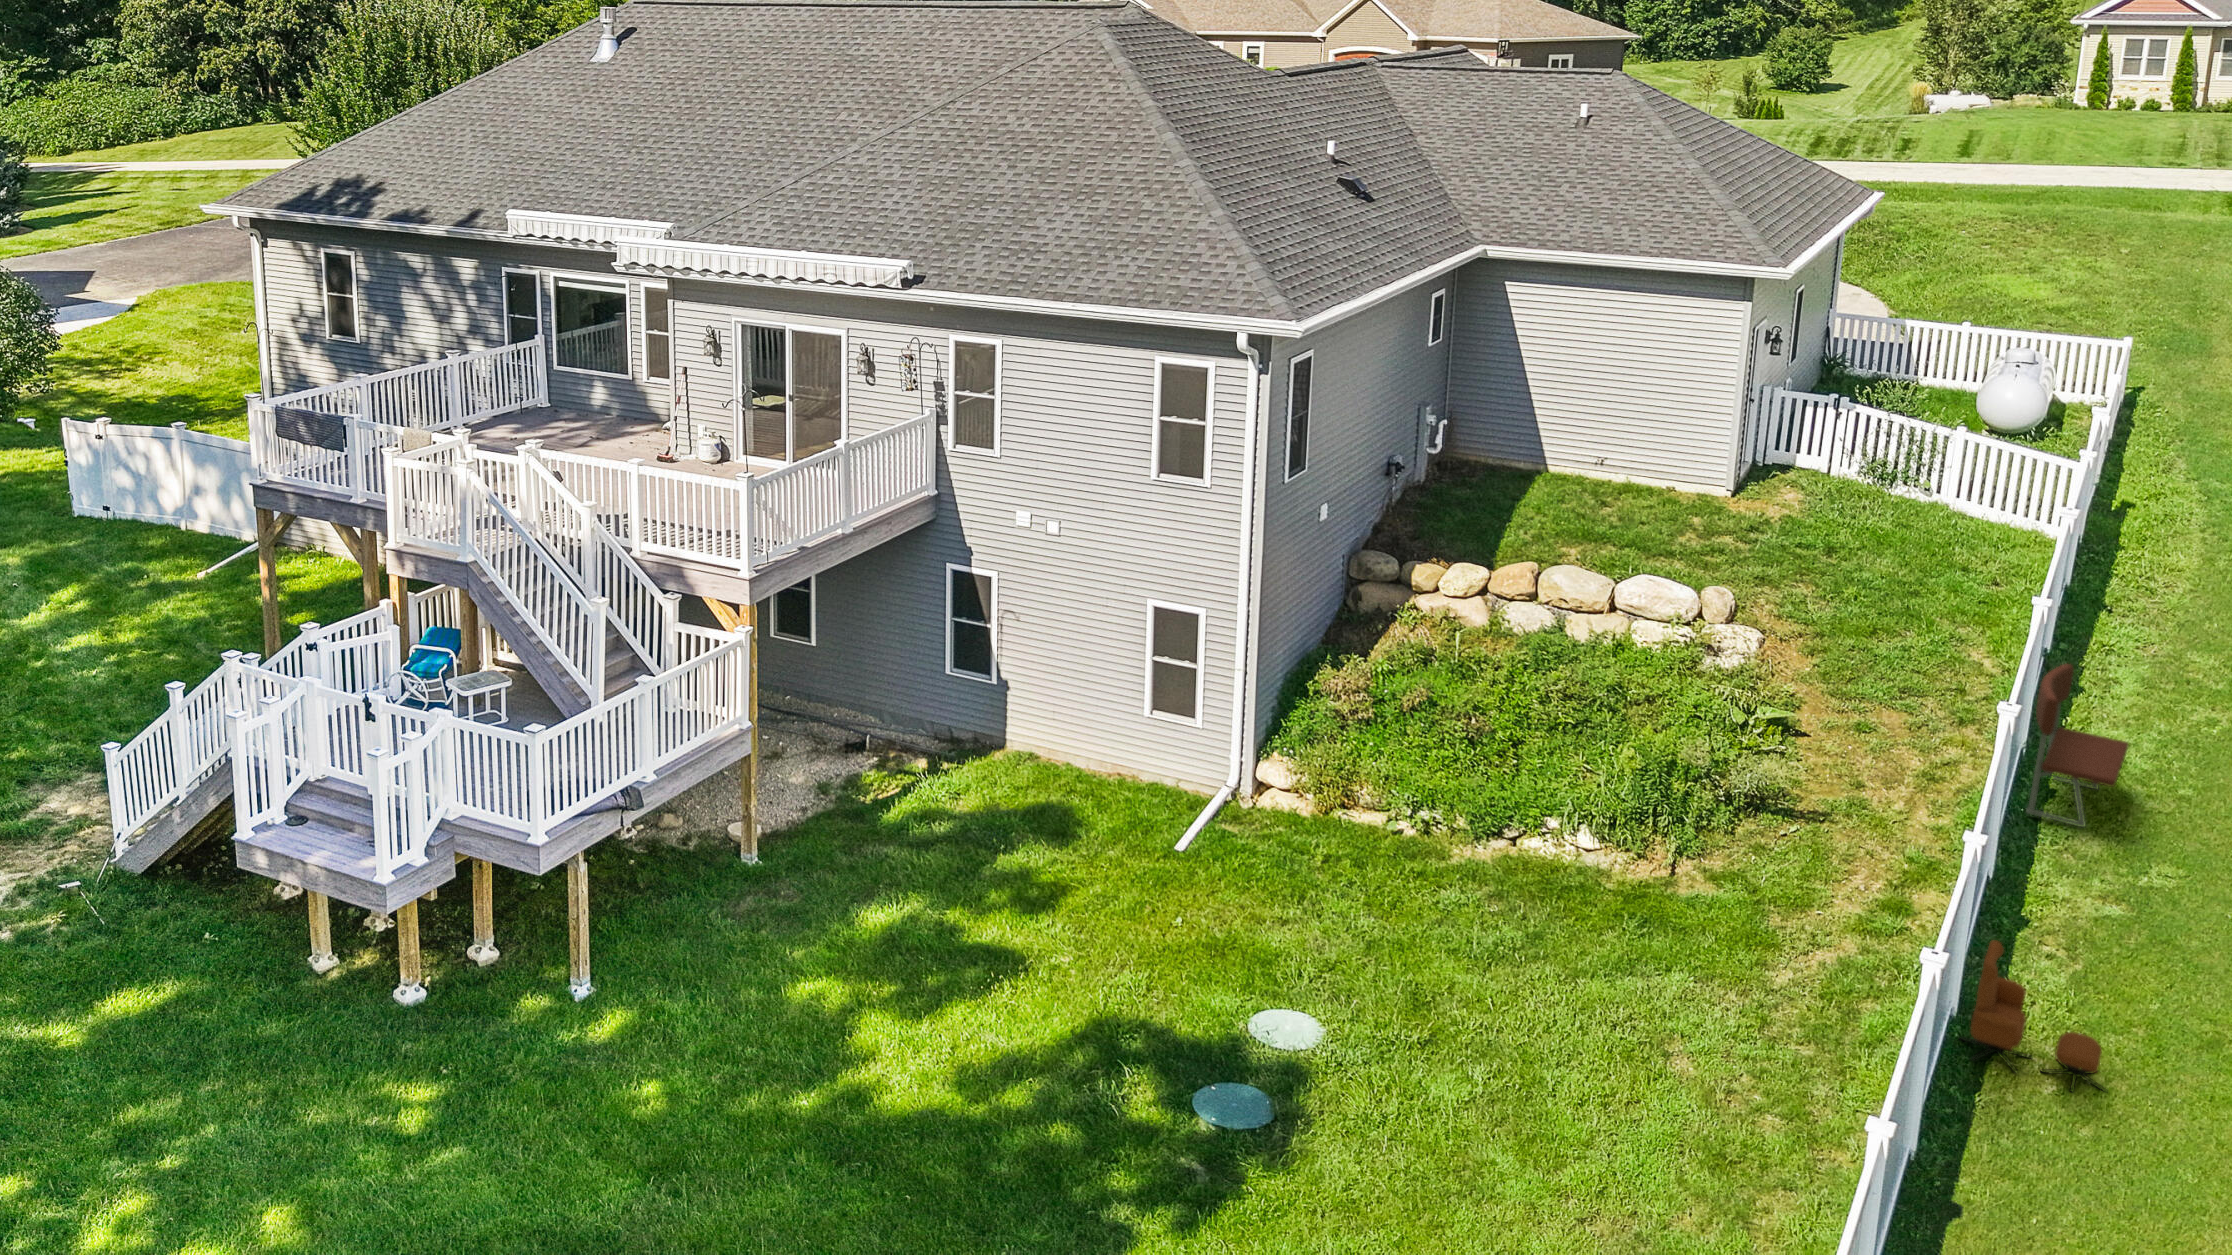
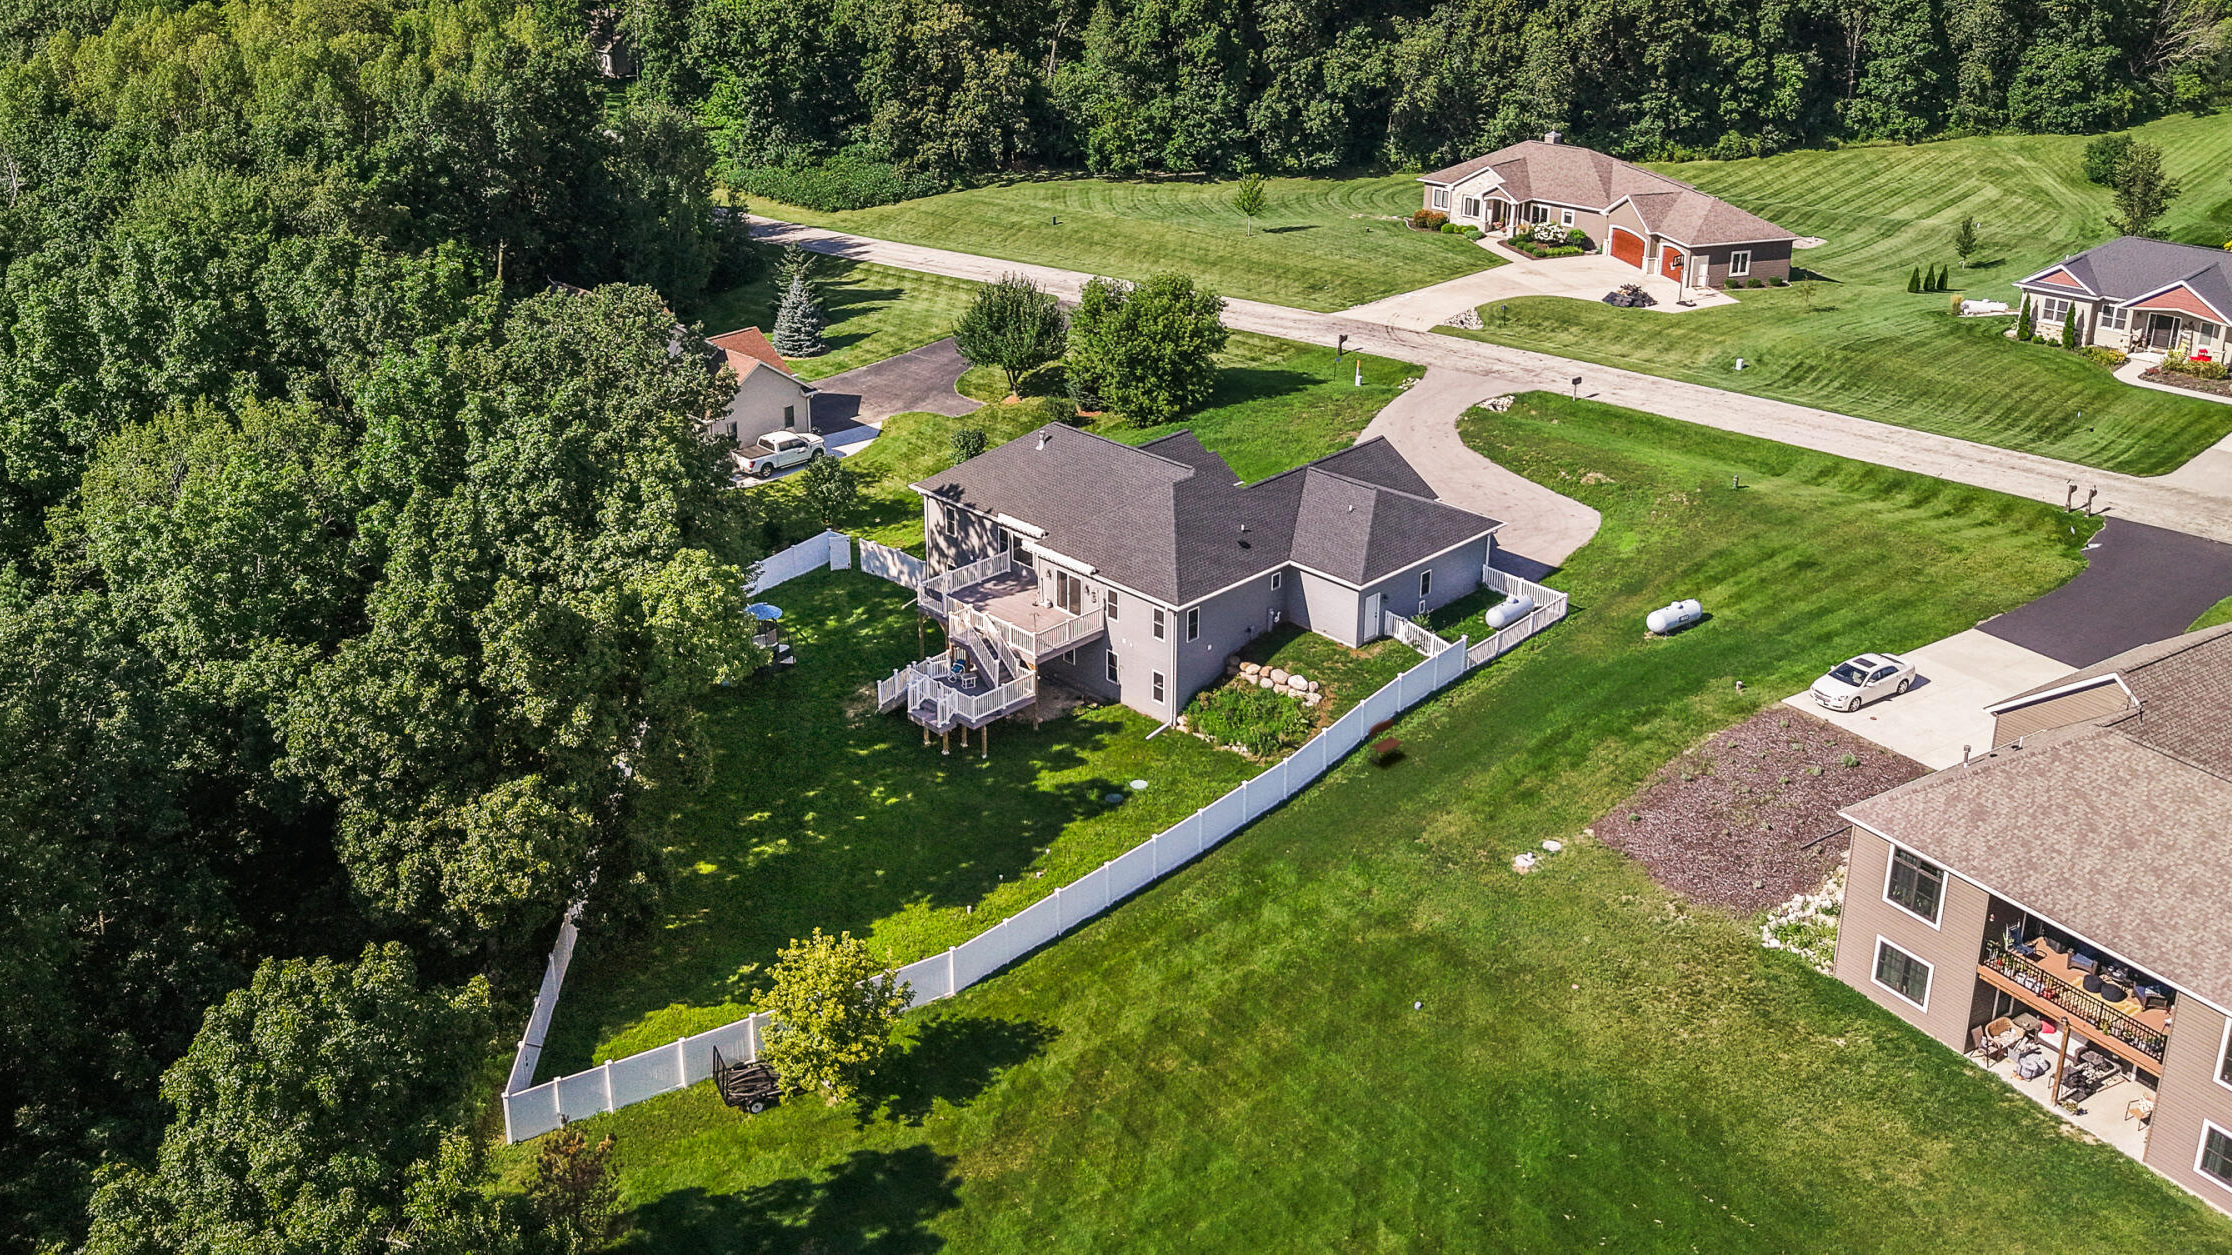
lounge chair: present [1960,940,2107,1092] -> none [1280,785,1308,821]

